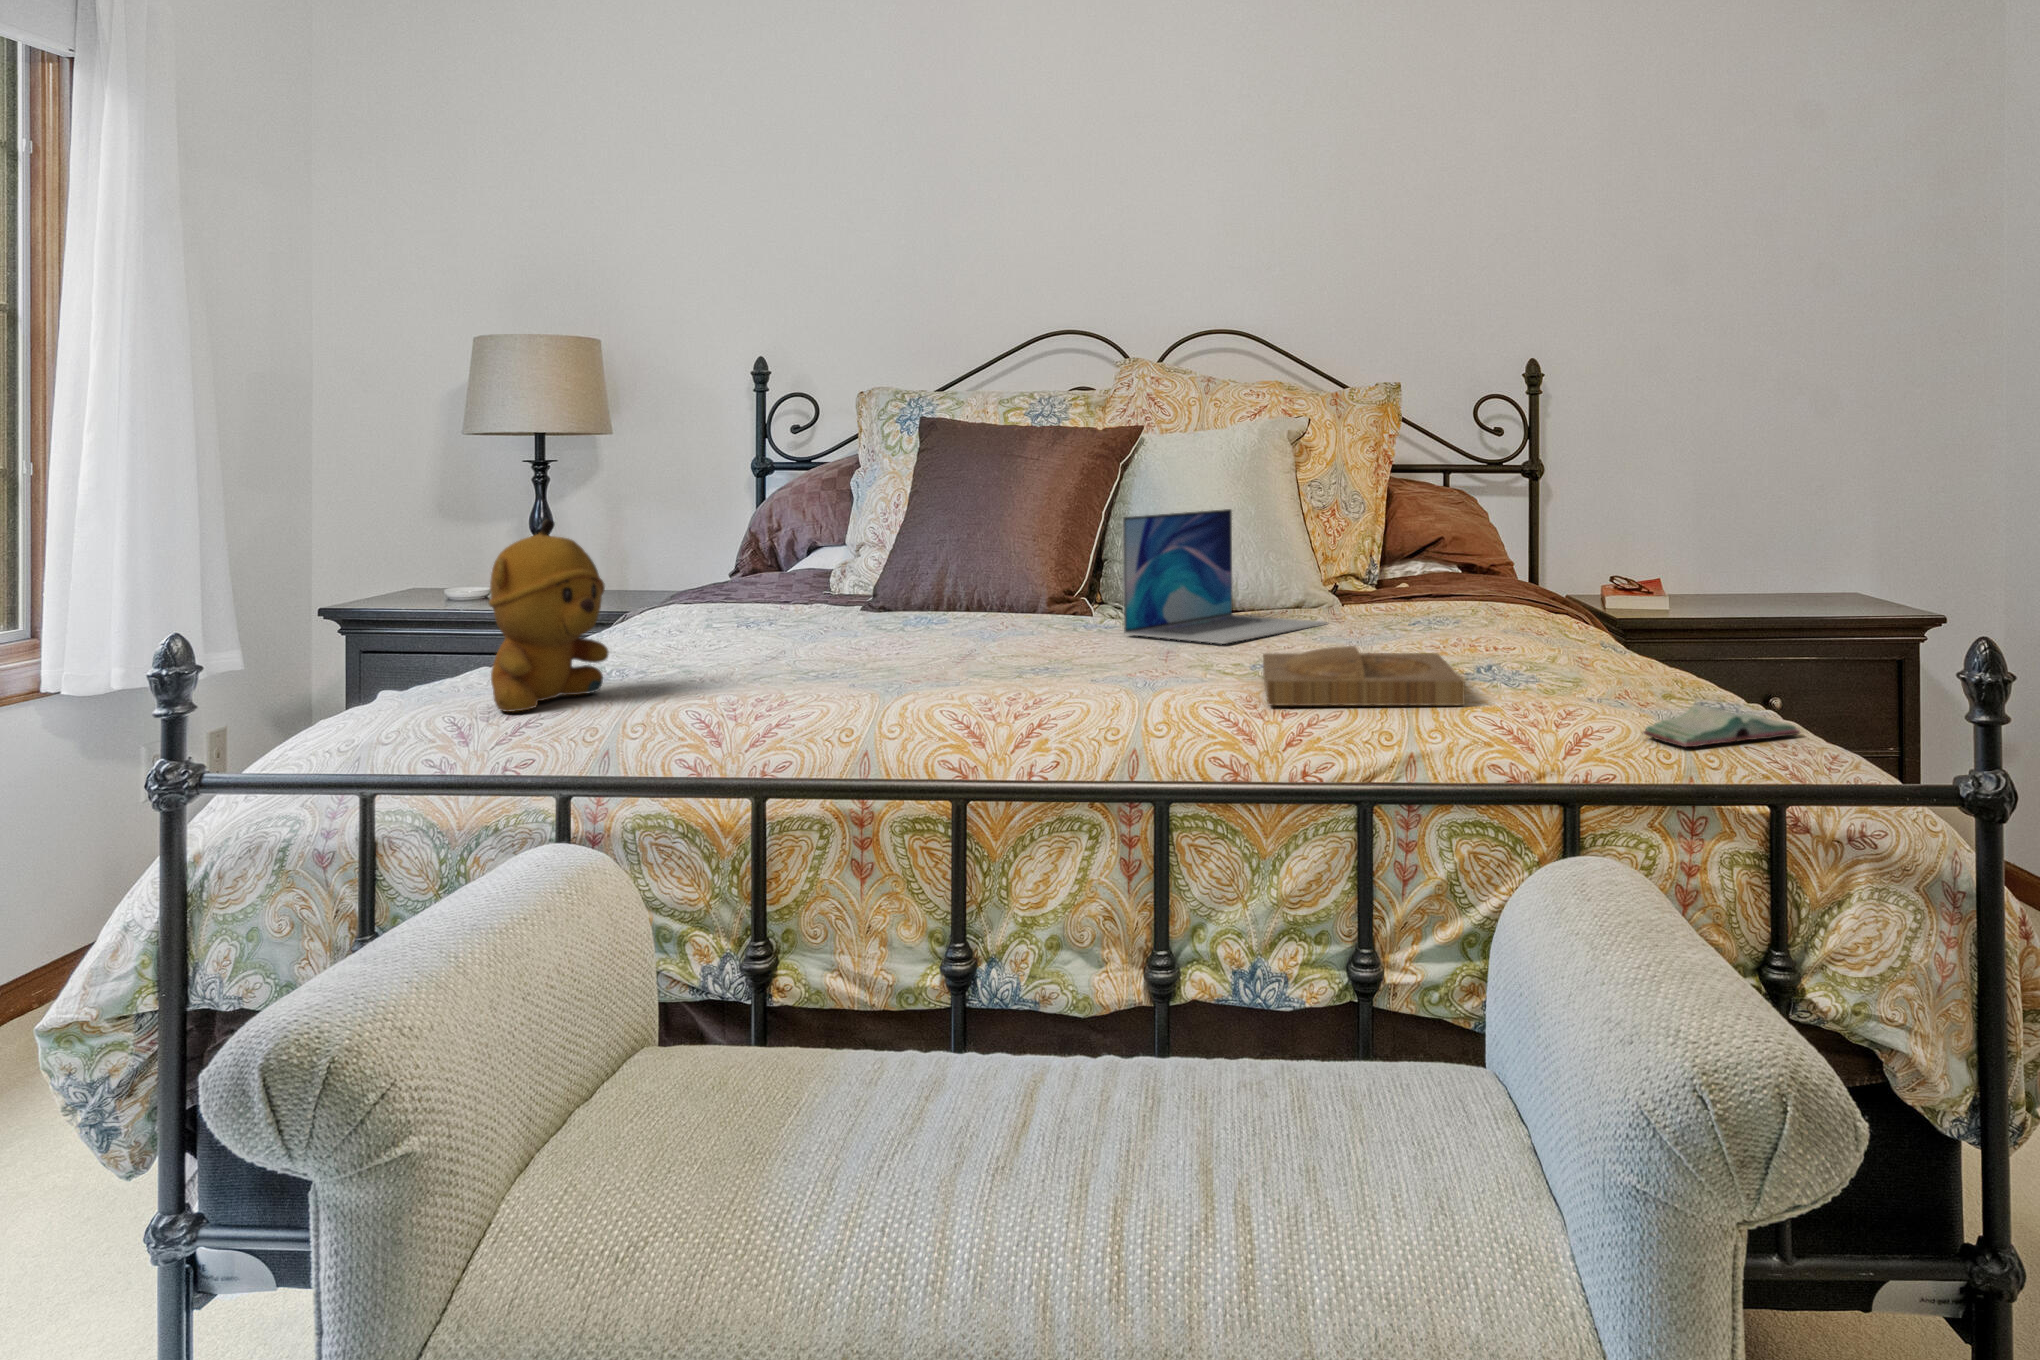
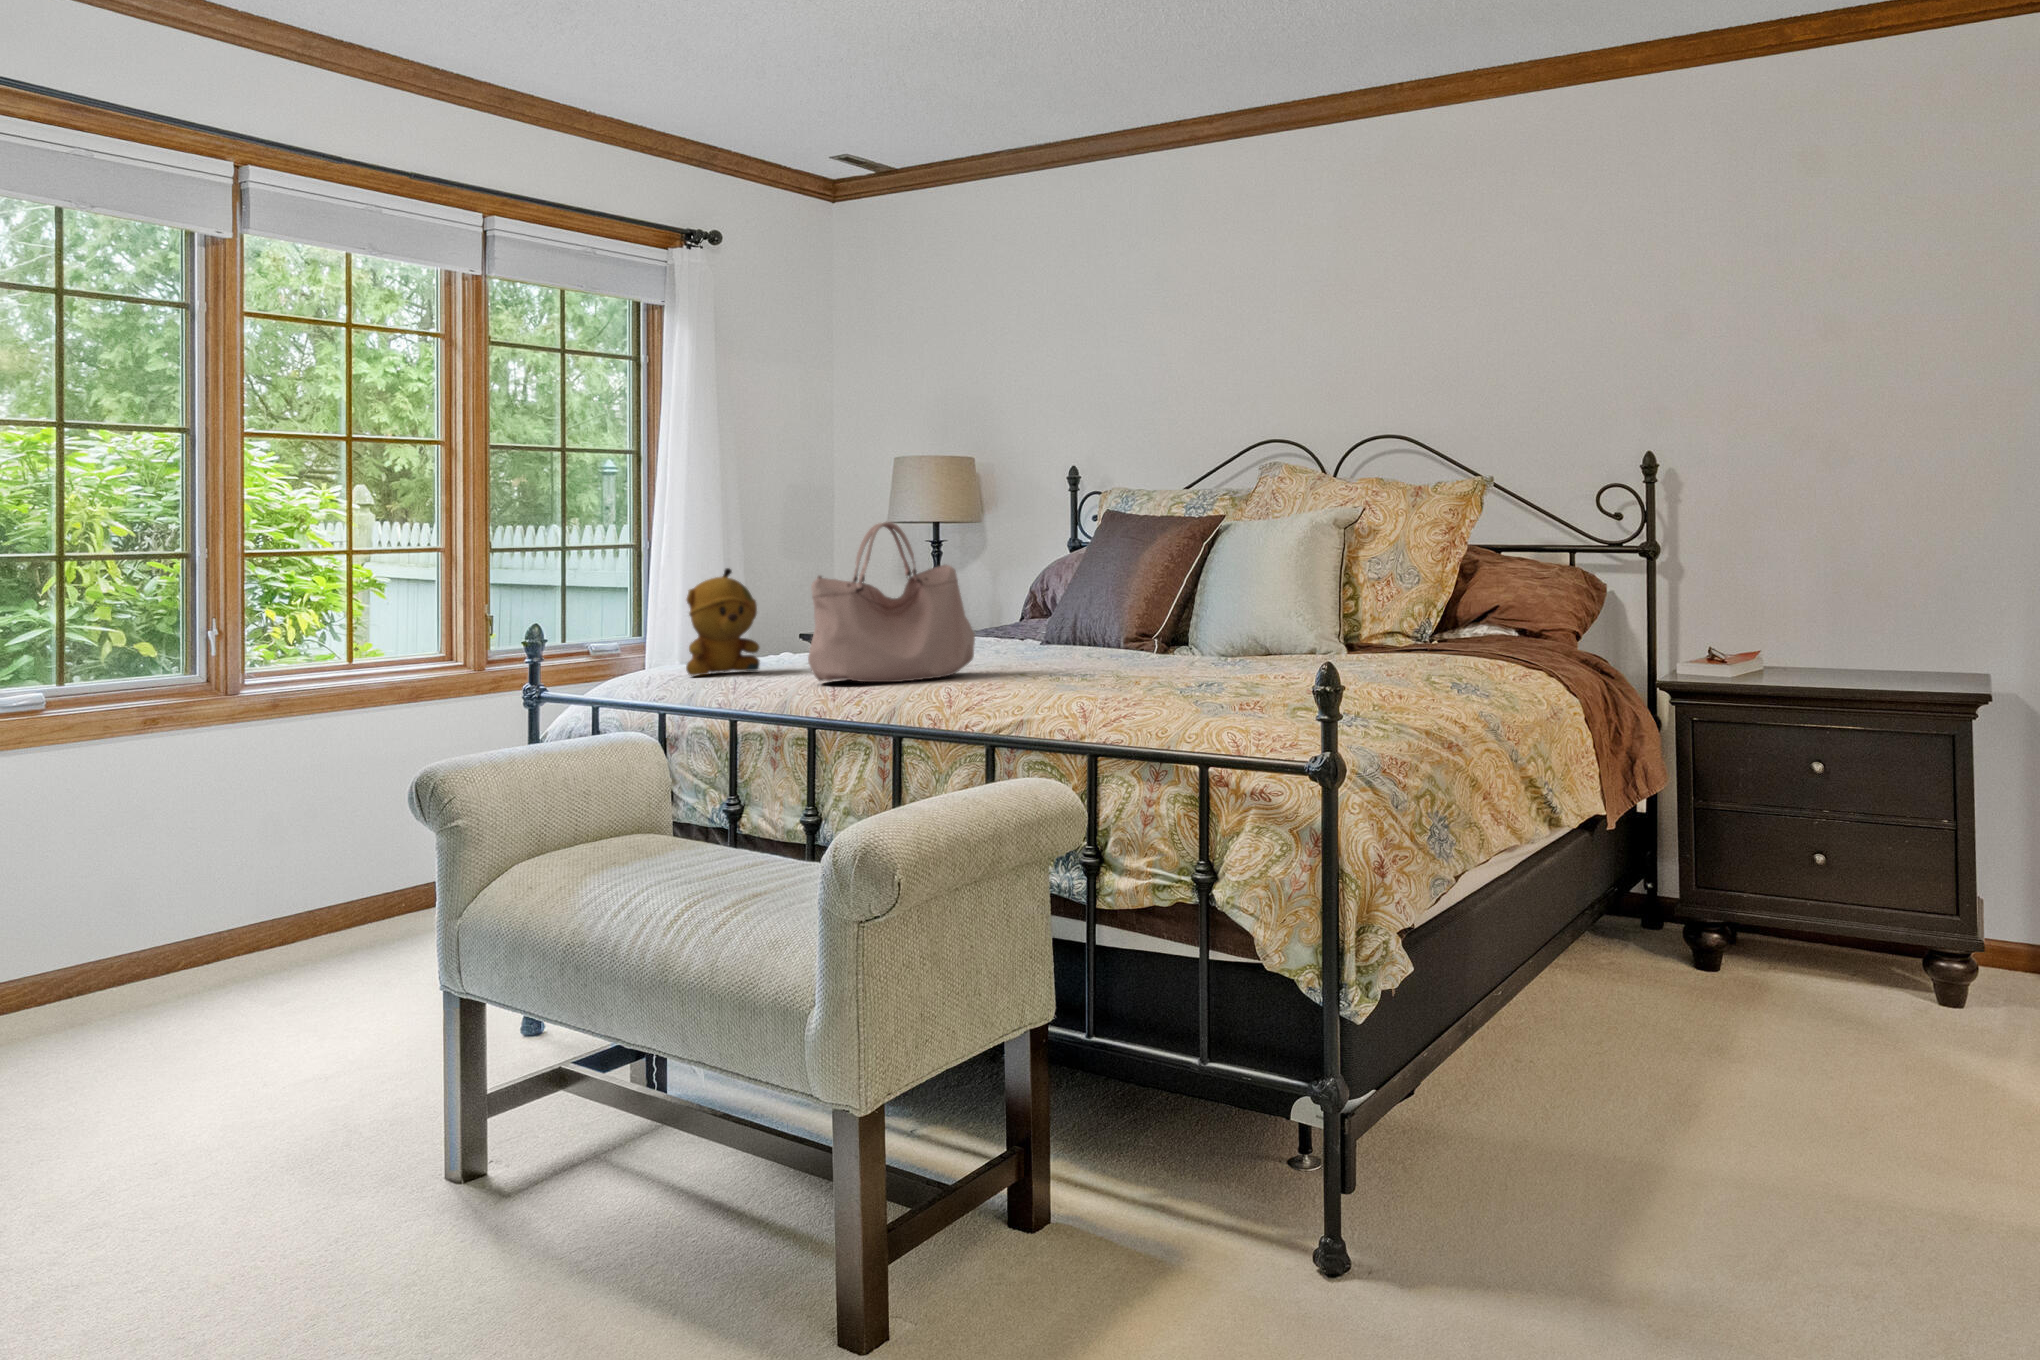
handbag: none [801,440,1011,707] -> present [808,521,975,682]
laptop: present [1123,509,1327,644] -> none [1119,576,1277,668]
tray: present [1263,646,1465,705] -> none [1033,663,1207,700]
book: present [1643,705,1800,747] -> none [1157,699,1259,722]

